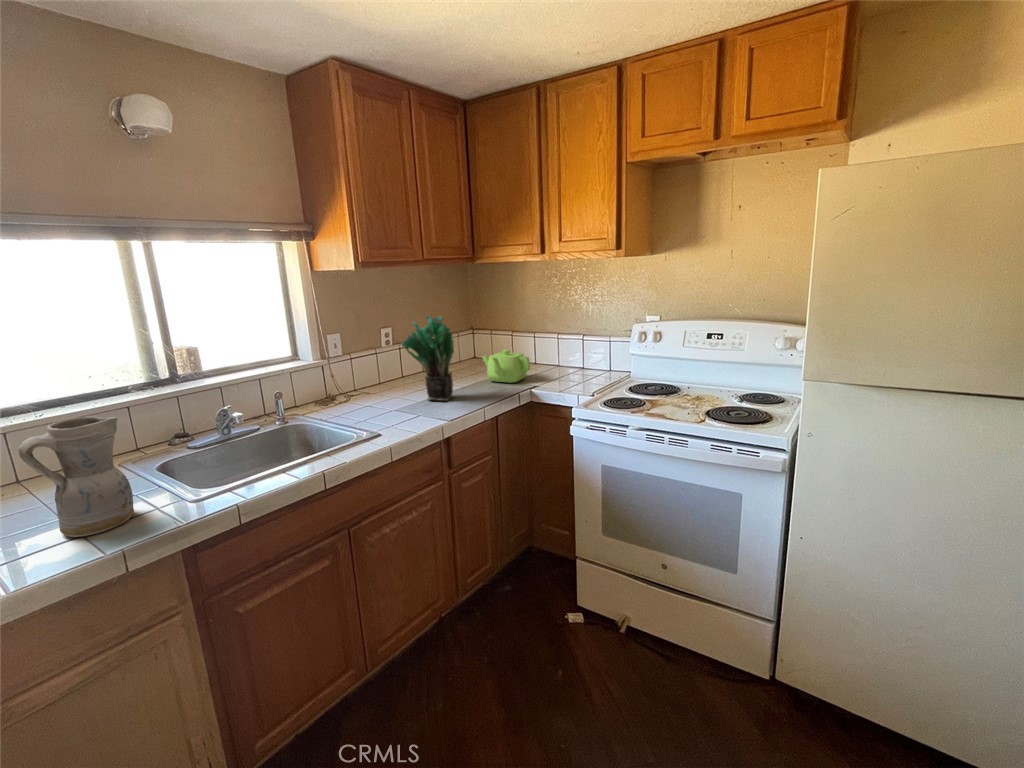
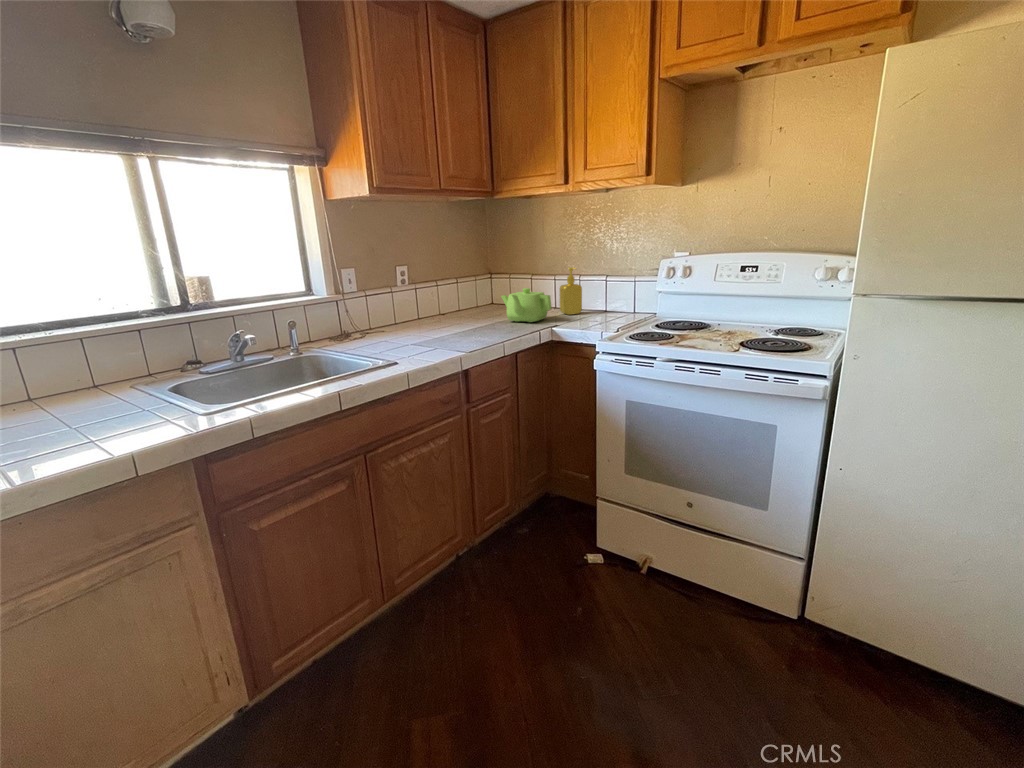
potted plant: present [402,315,454,401] -> none [418,246,473,336]
soap dispenser: none [538,328,560,373] -> present [560,267,582,315]
ceramic pitcher: present [19,416,134,537] -> none [21,319,144,441]

